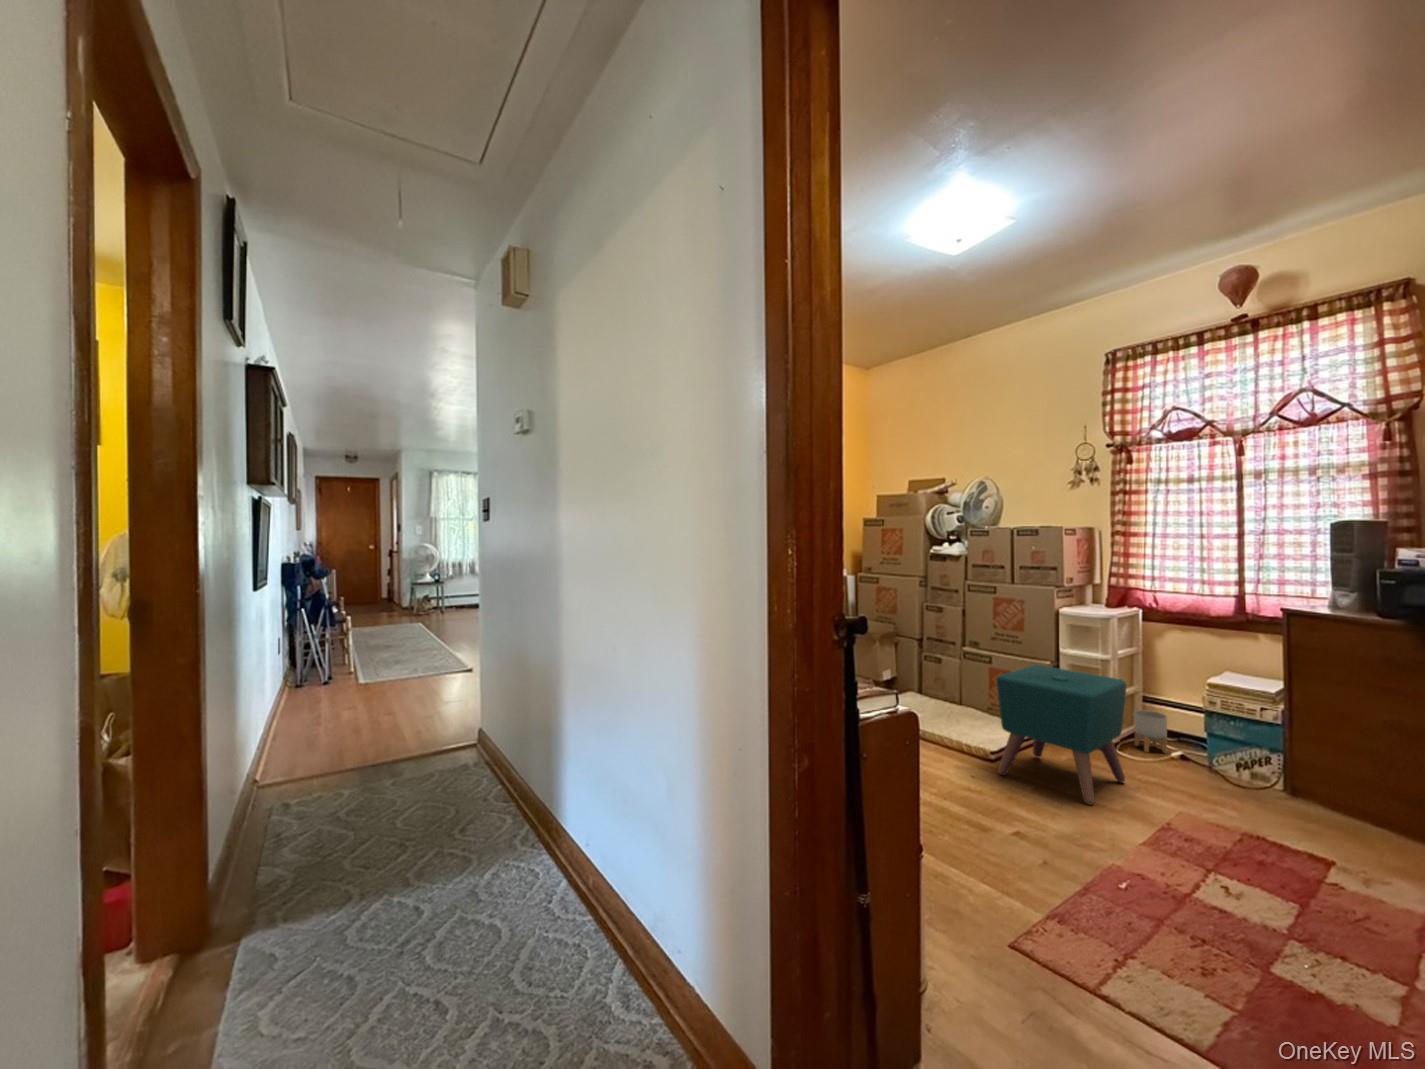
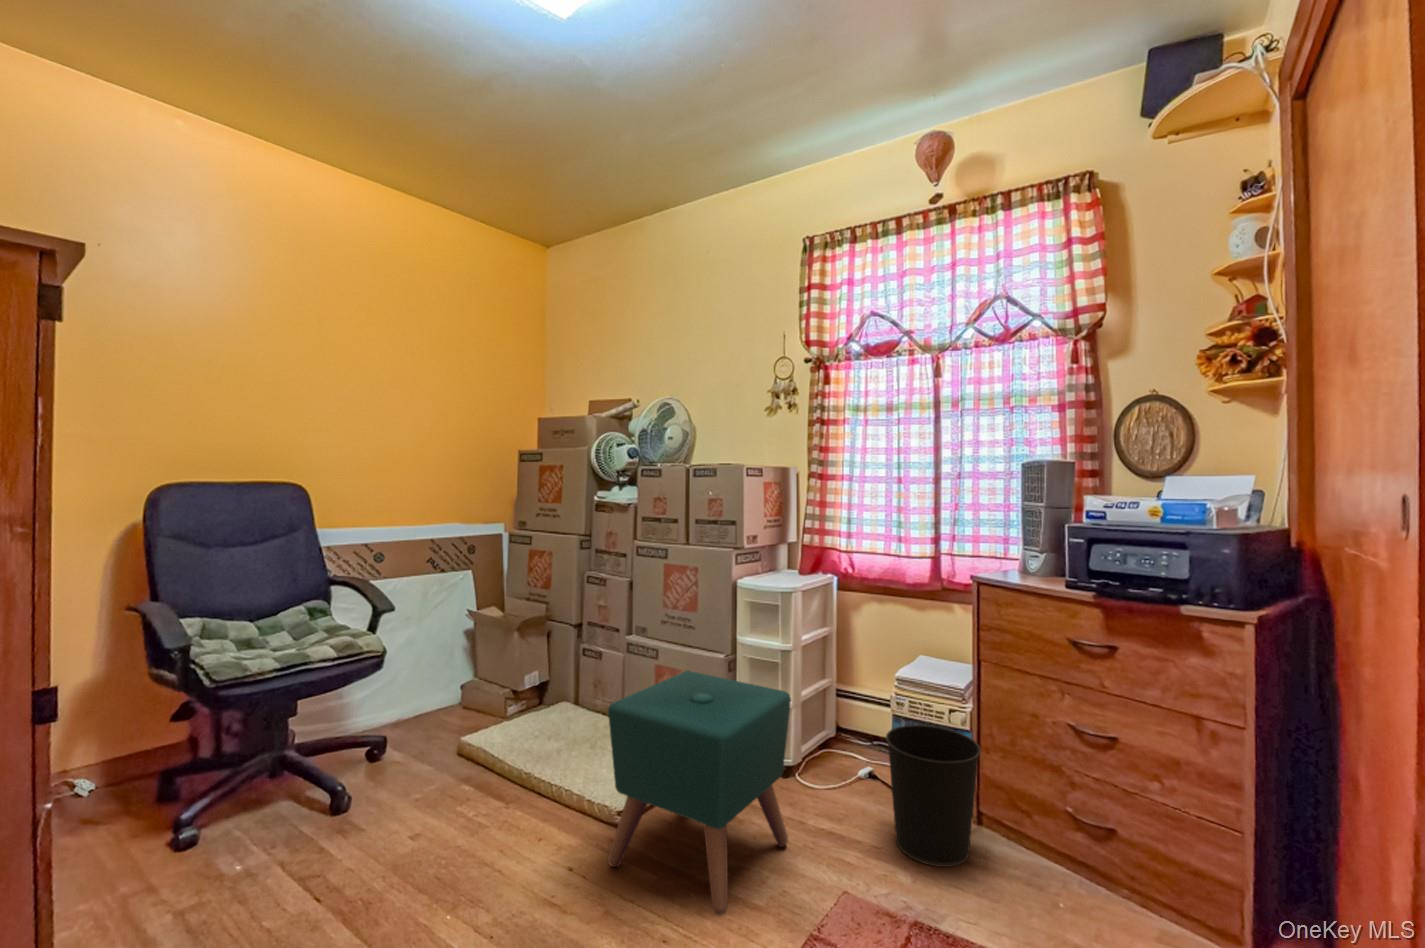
planter: present [1134,710,1167,753] -> none [821,712,857,773]
wastebasket: none [1206,714,1295,811] -> present [886,725,981,867]

